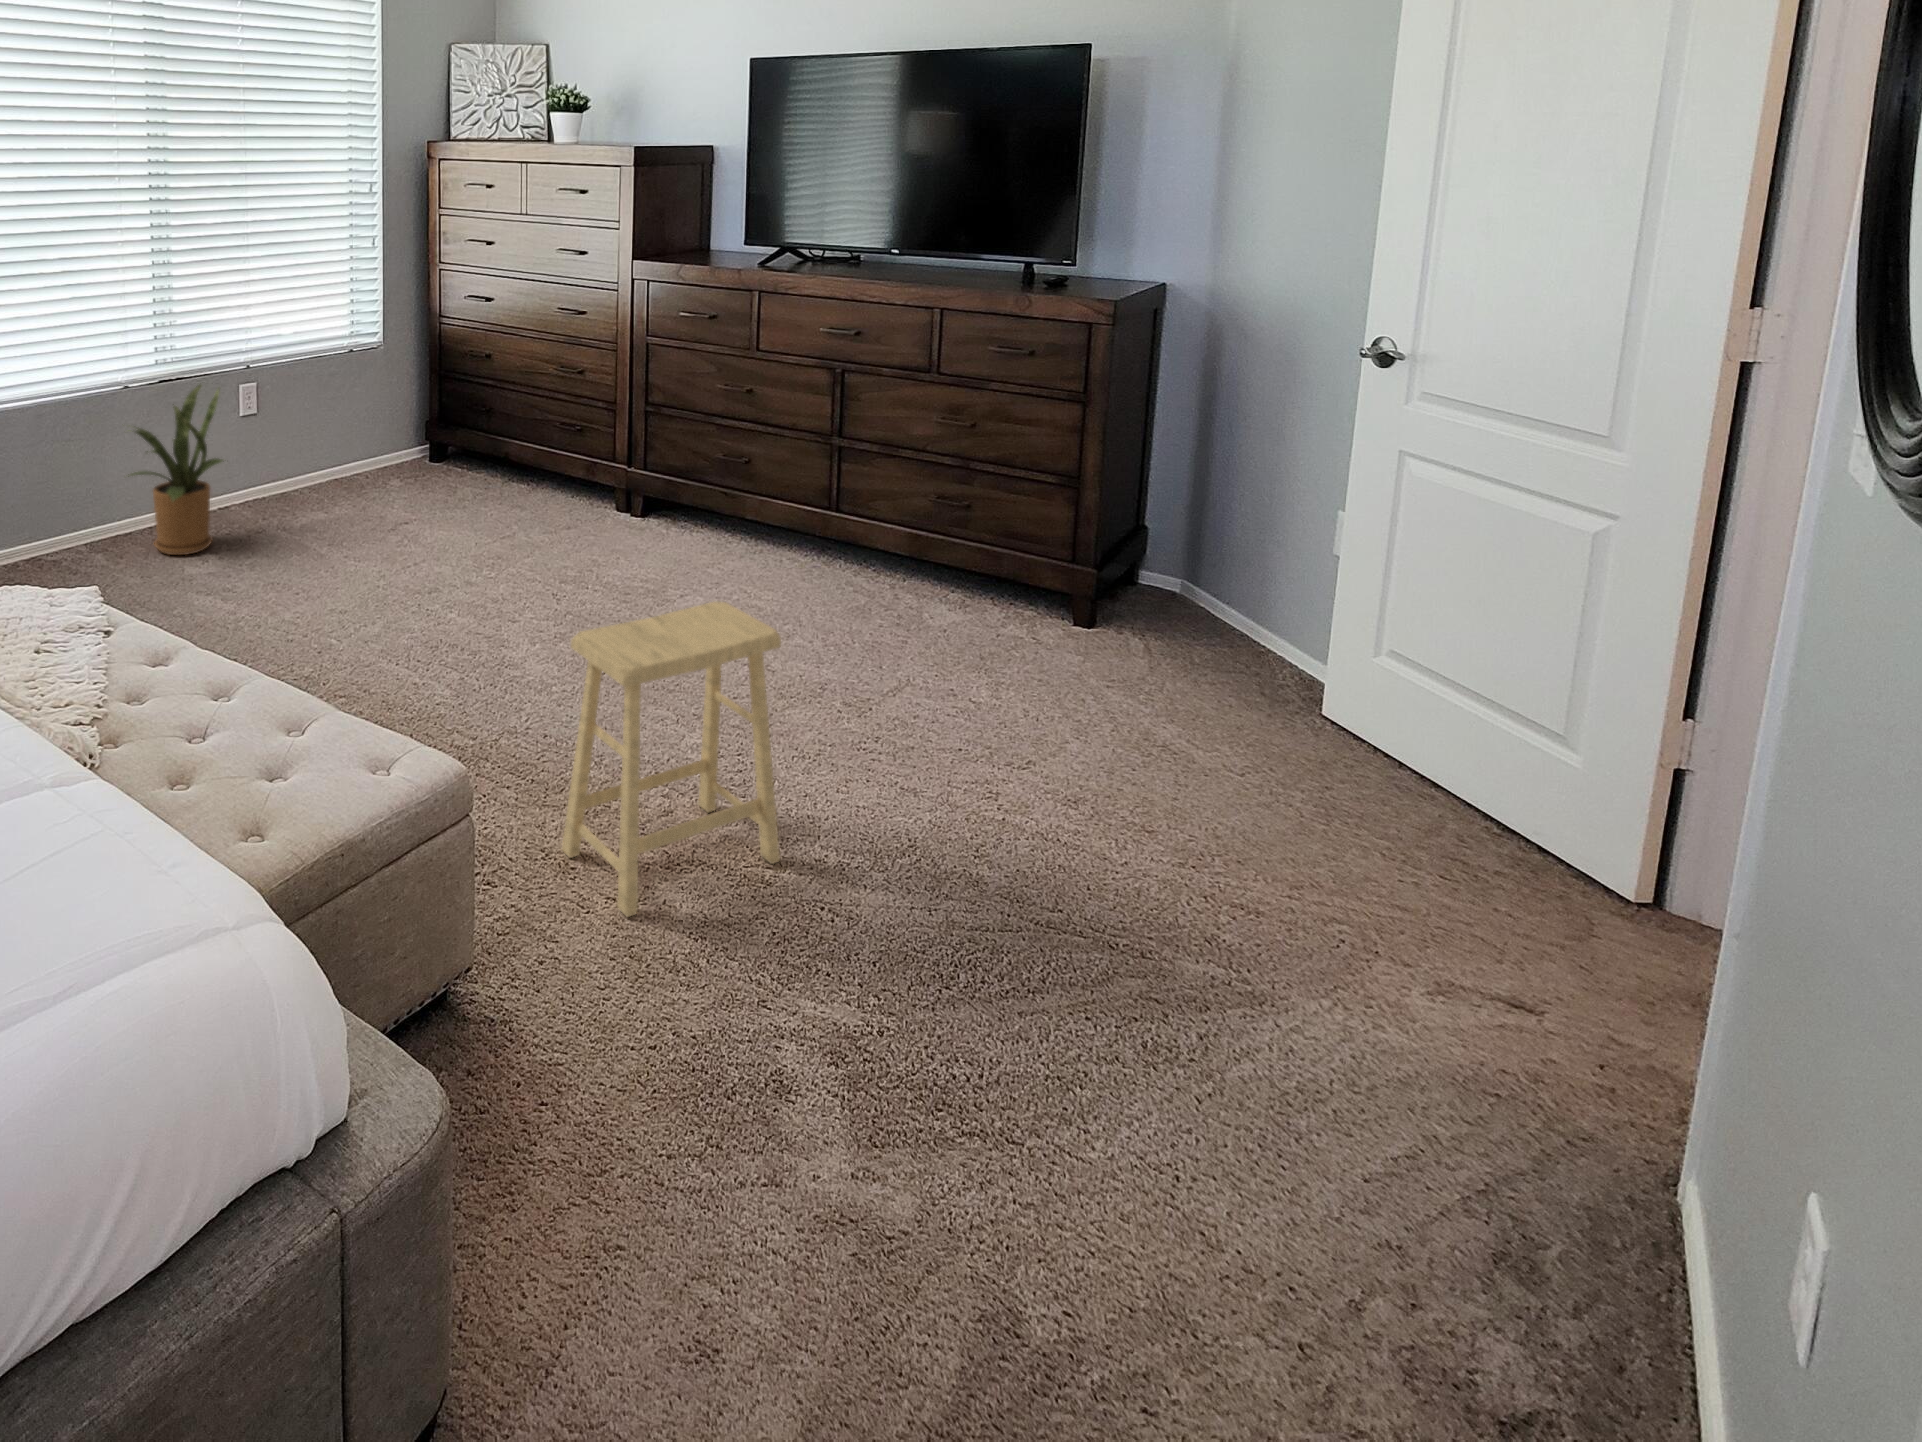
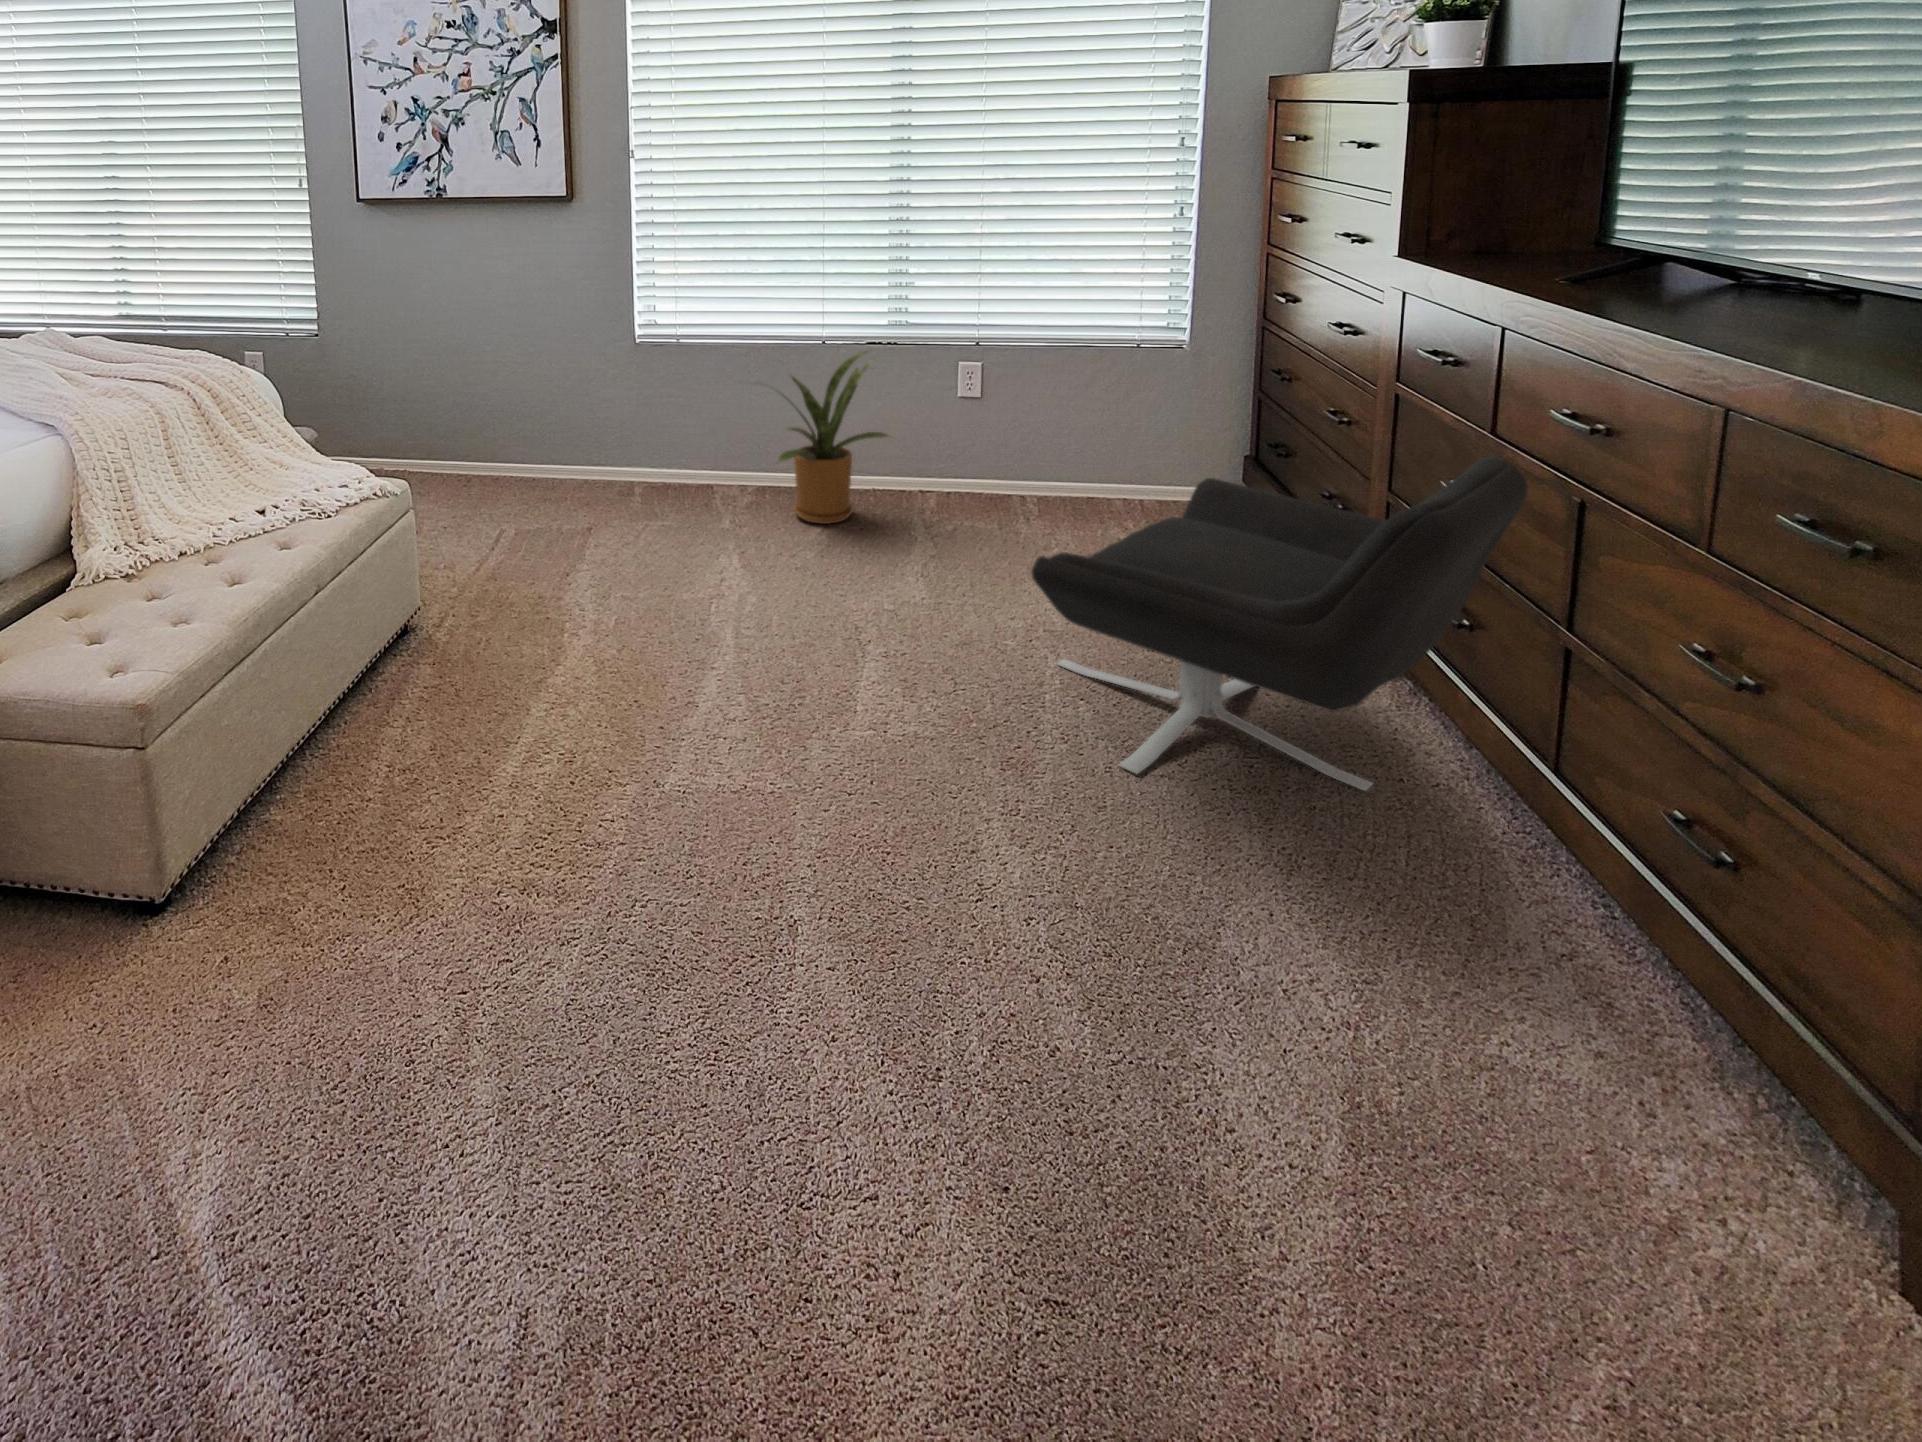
lounge chair: none [494,363,756,598] -> present [1031,456,1528,791]
footstool: present [562,601,781,917] -> none [347,730,689,1262]

